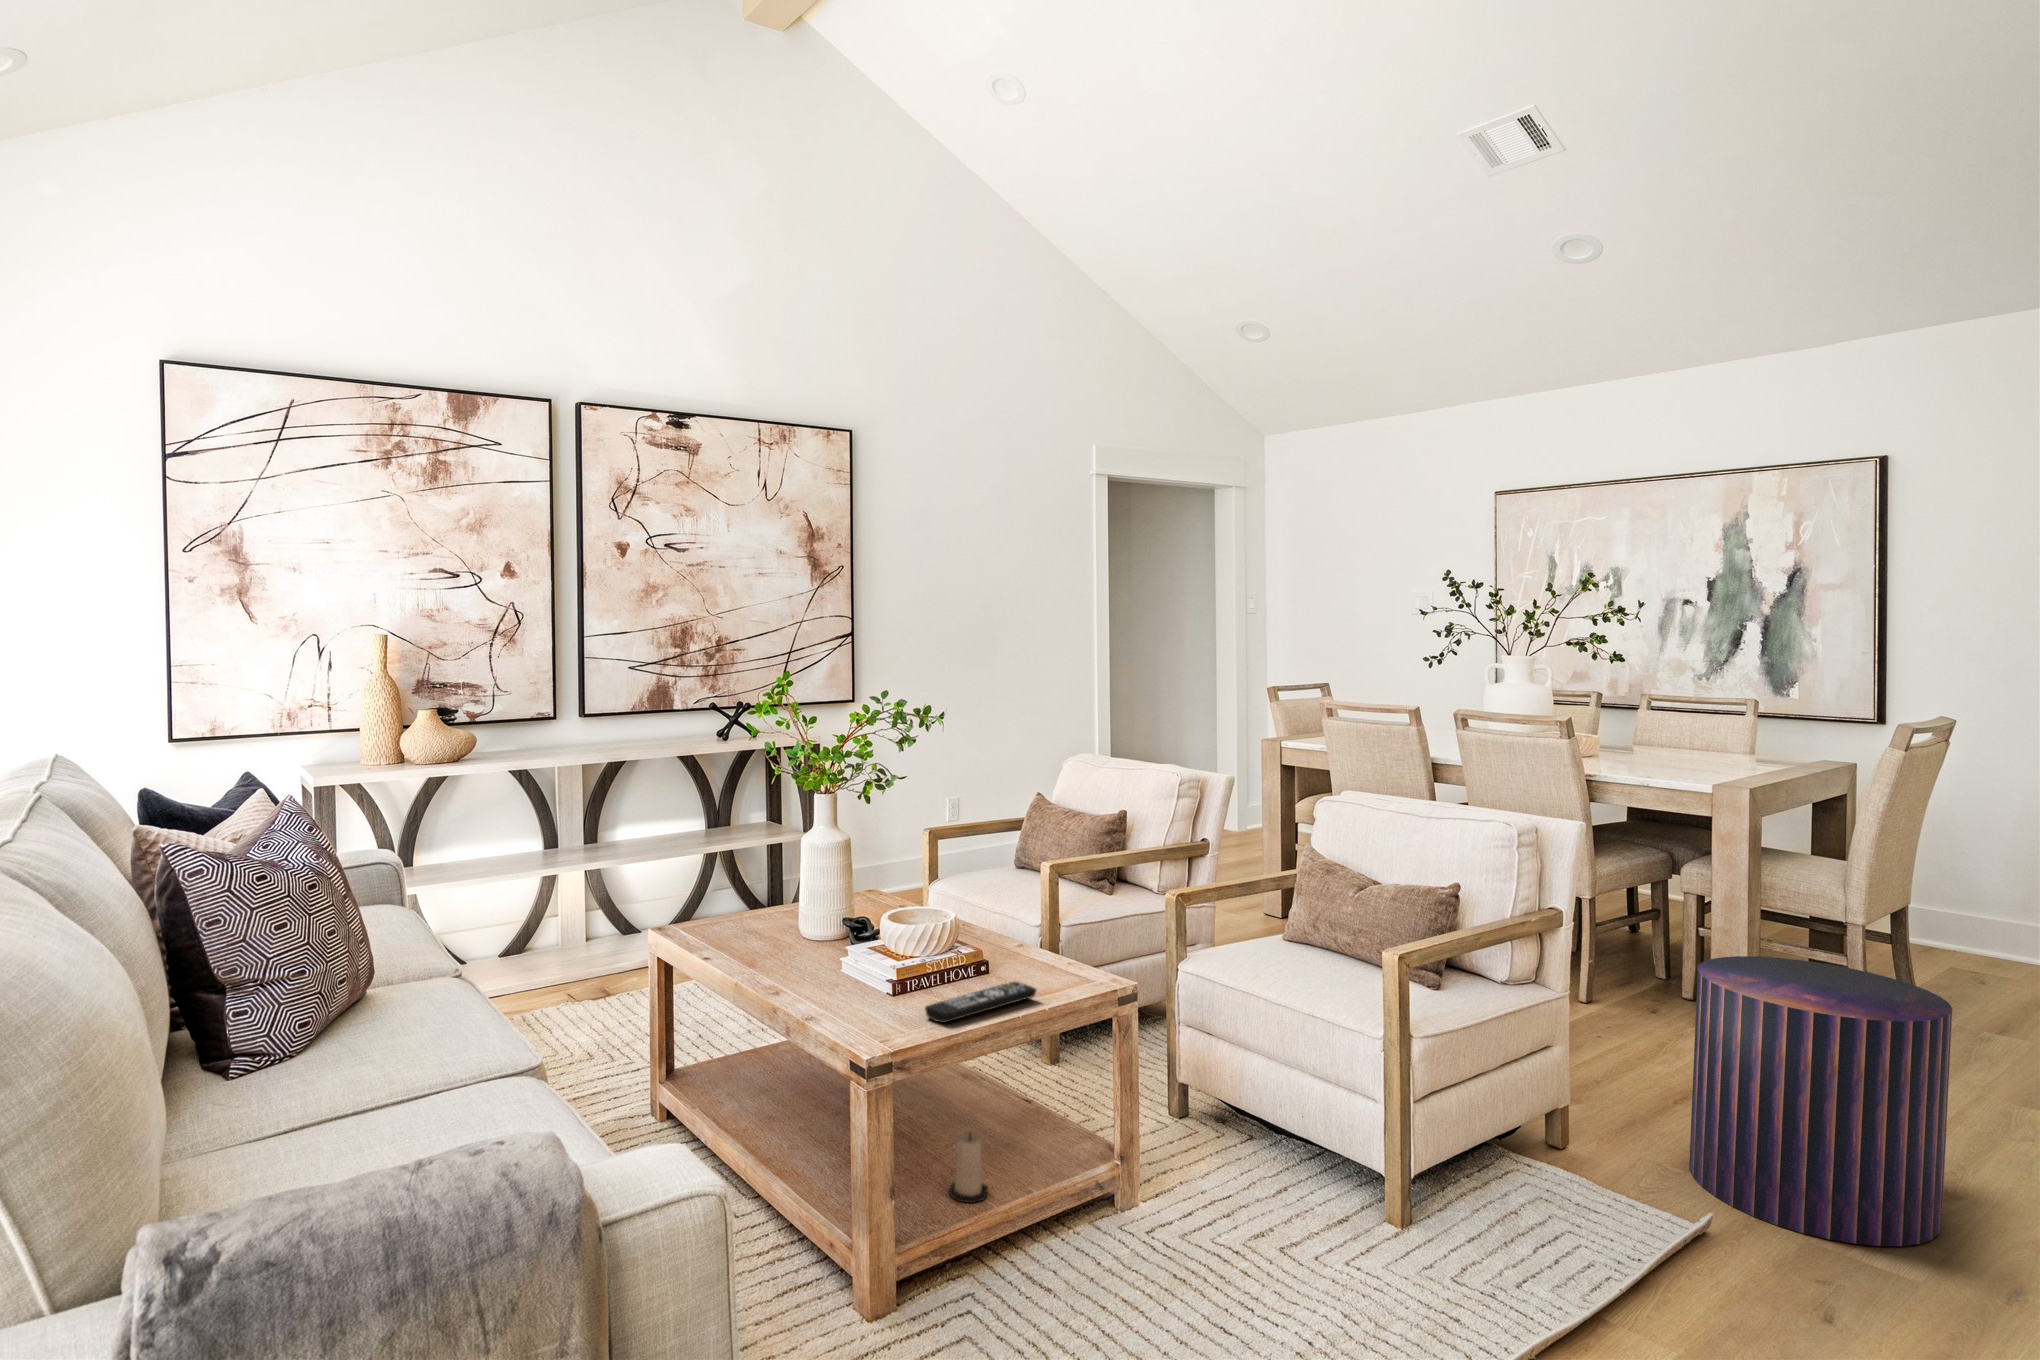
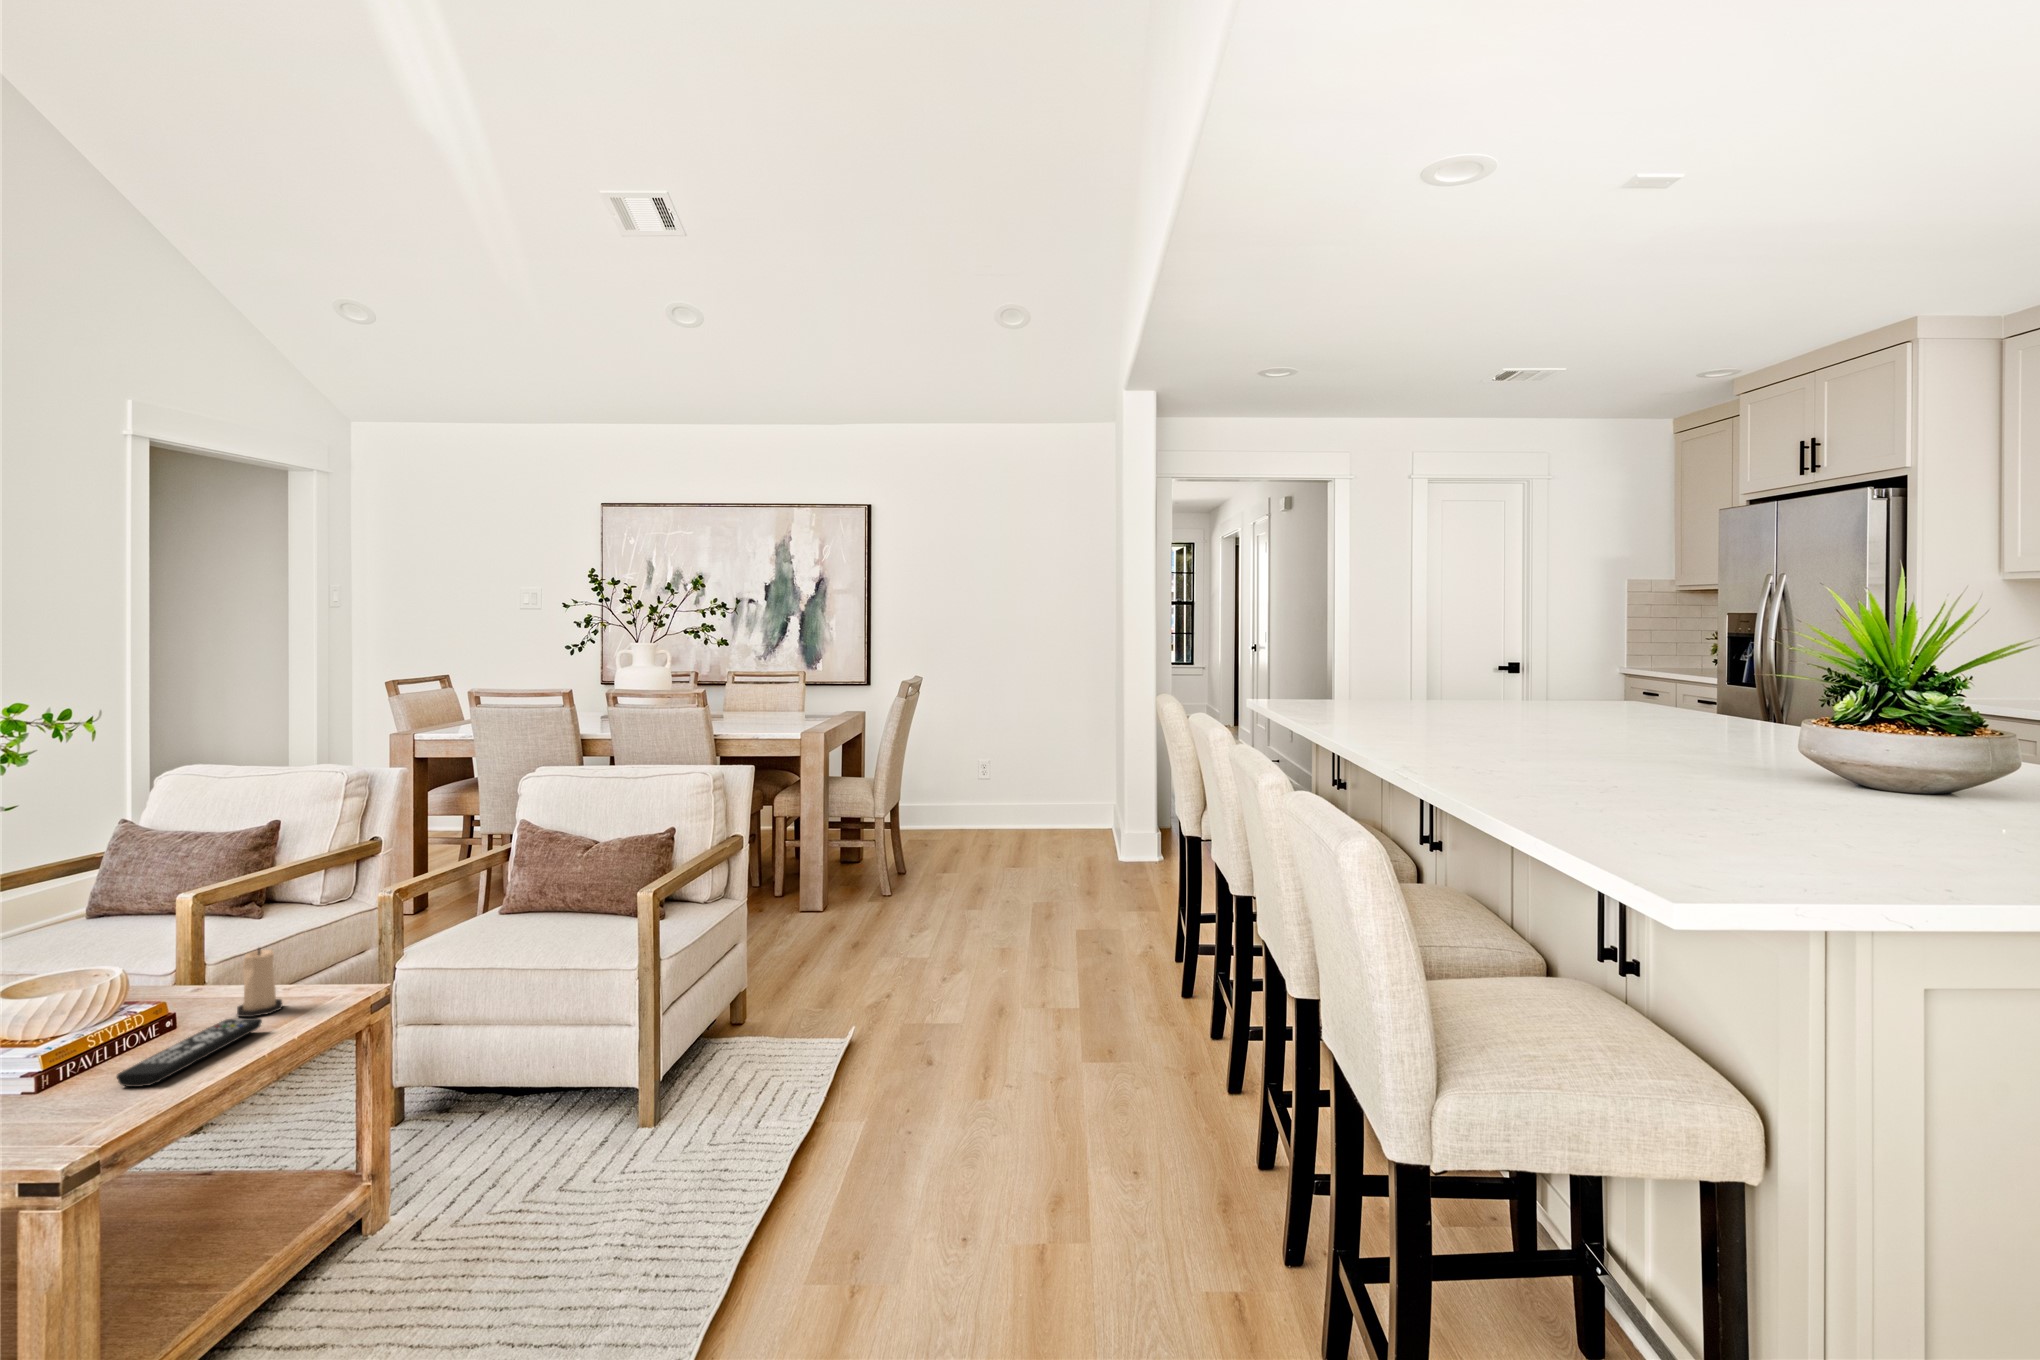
pouf: present [1689,956,1952,1246] -> none [834,843,985,1031]
candle: present [950,1132,988,1203] -> present [237,948,282,1017]

